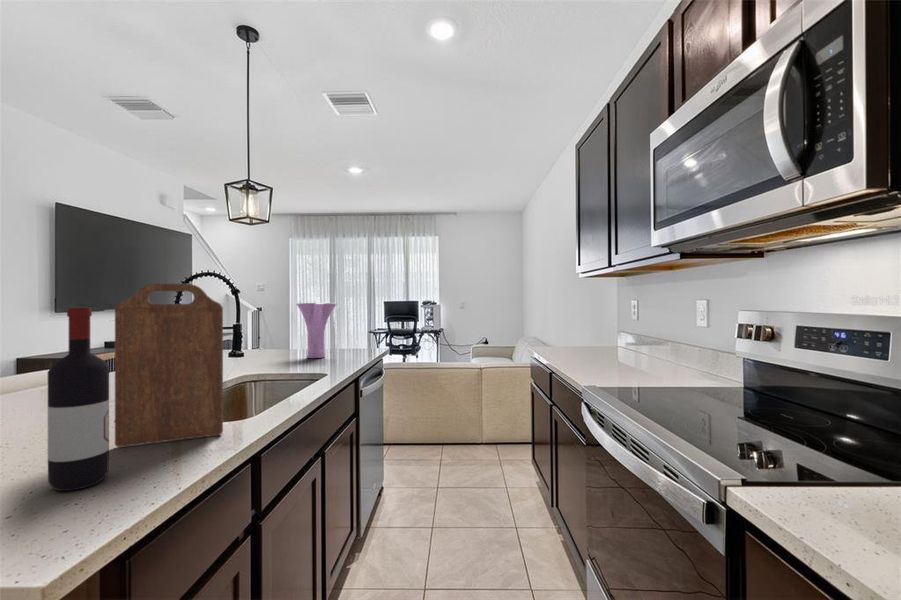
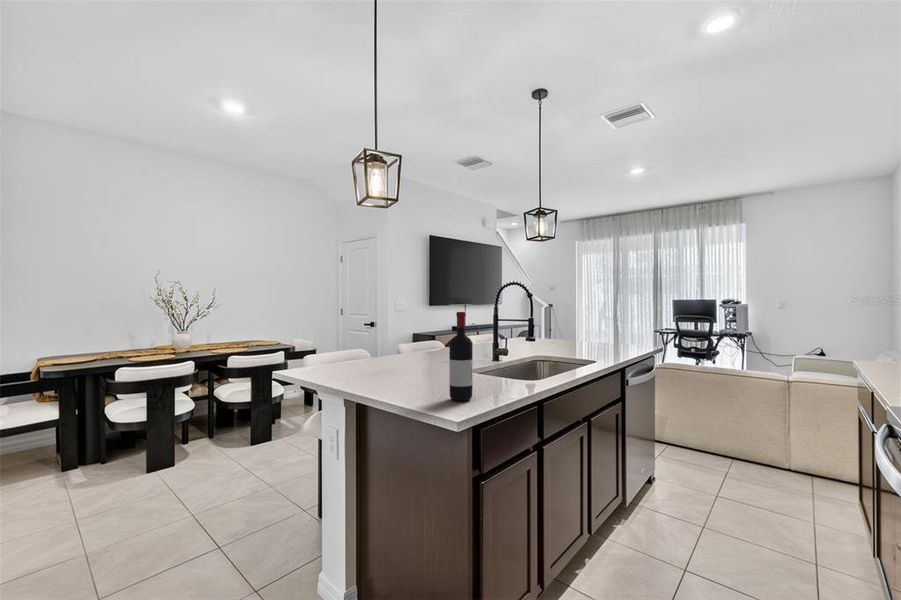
cutting board: present [115,283,223,447] -> none [471,297,524,390]
vase: present [297,303,336,358] -> none [576,305,610,351]

